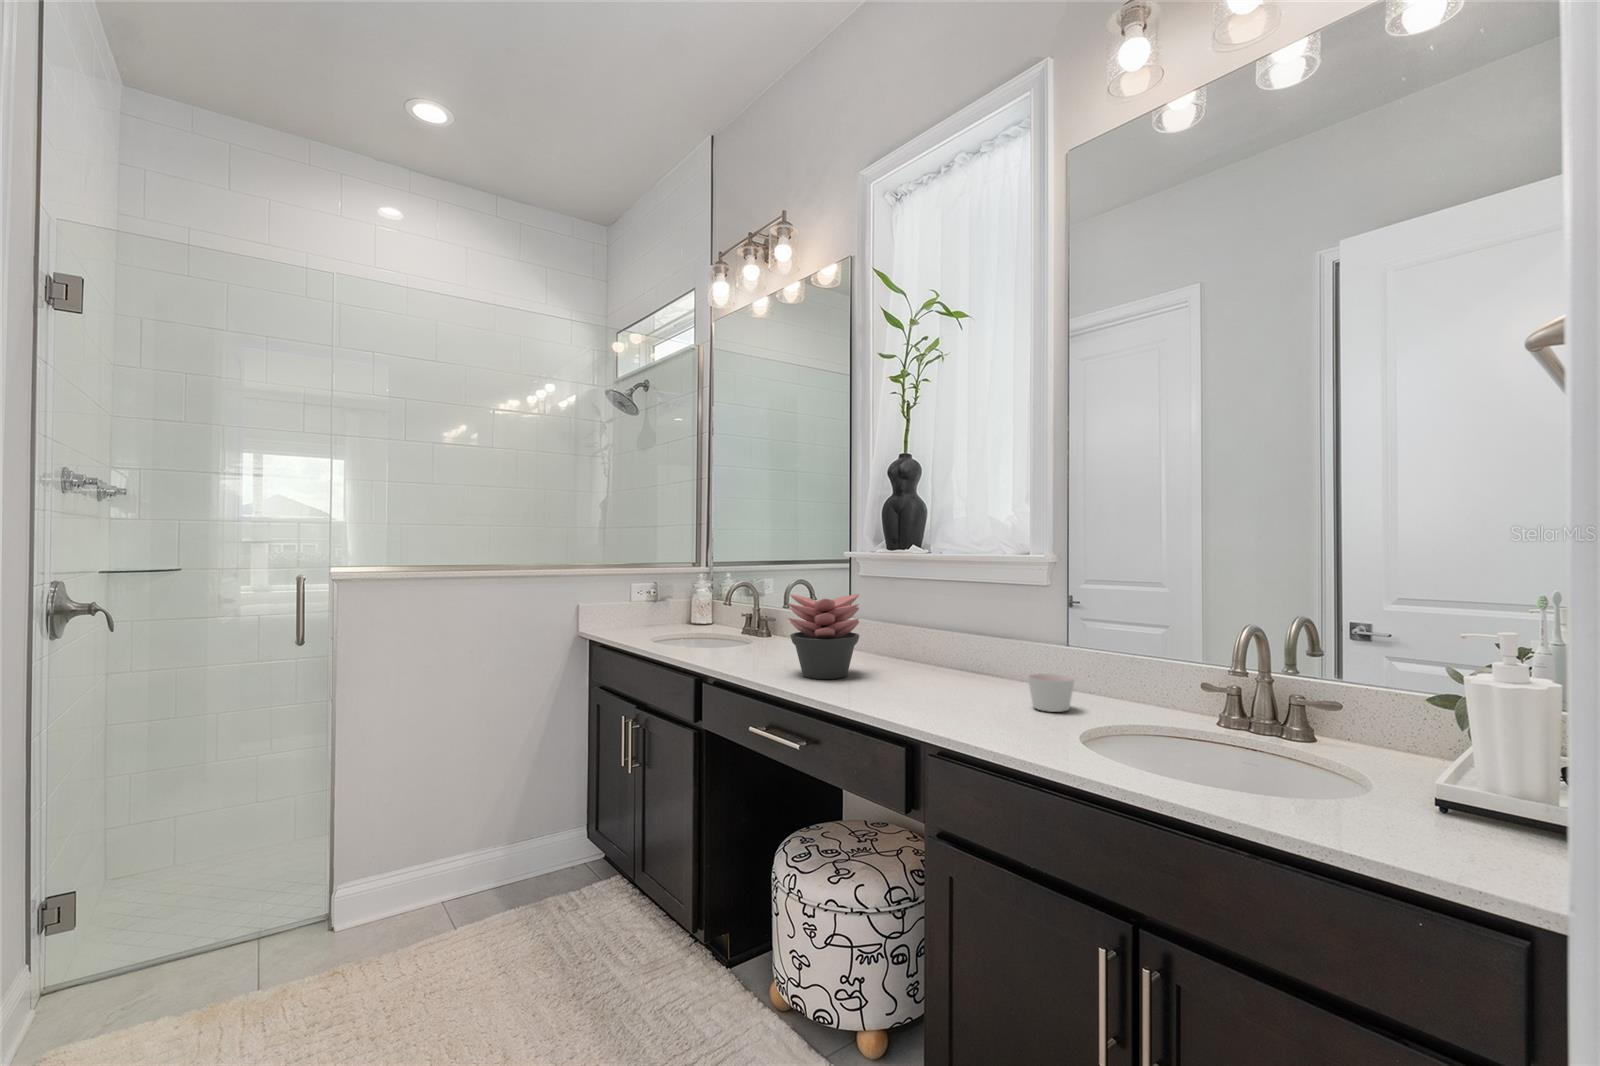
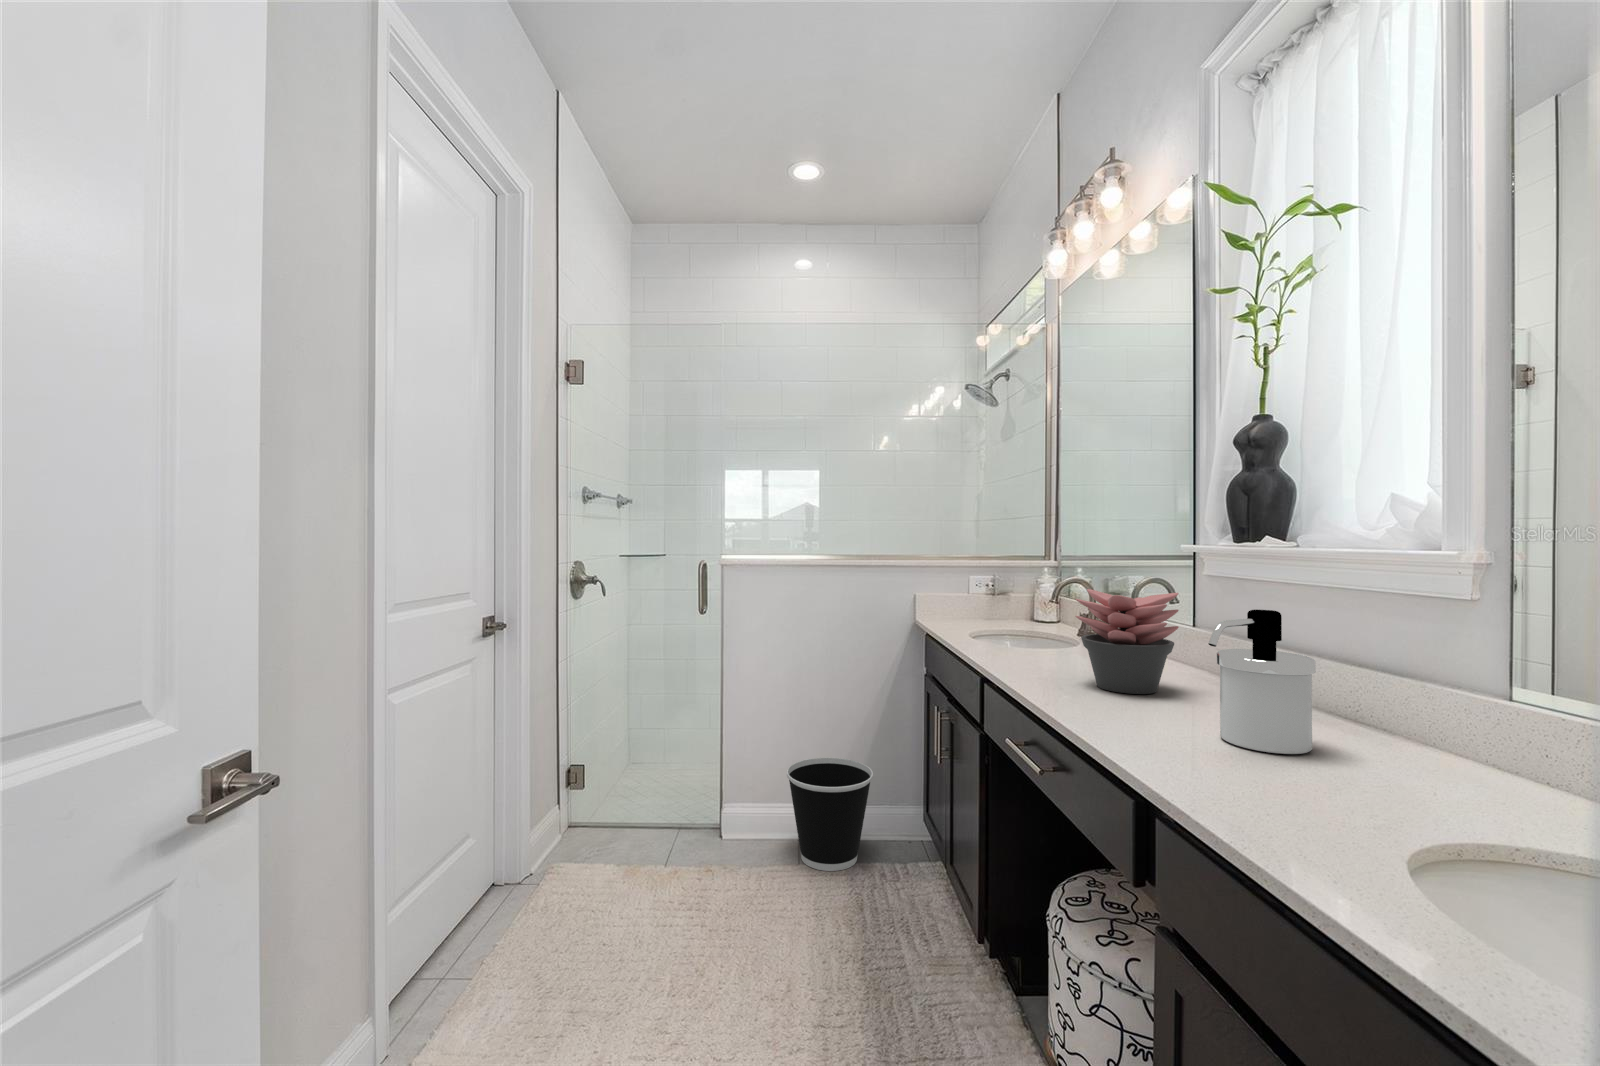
soap dispenser: none [912,605,971,706] -> present [1208,610,1316,754]
candle: present [1028,673,1075,712] -> none [1417,727,1519,797]
wastebasket: none [437,796,543,926] -> present [787,758,873,871]

